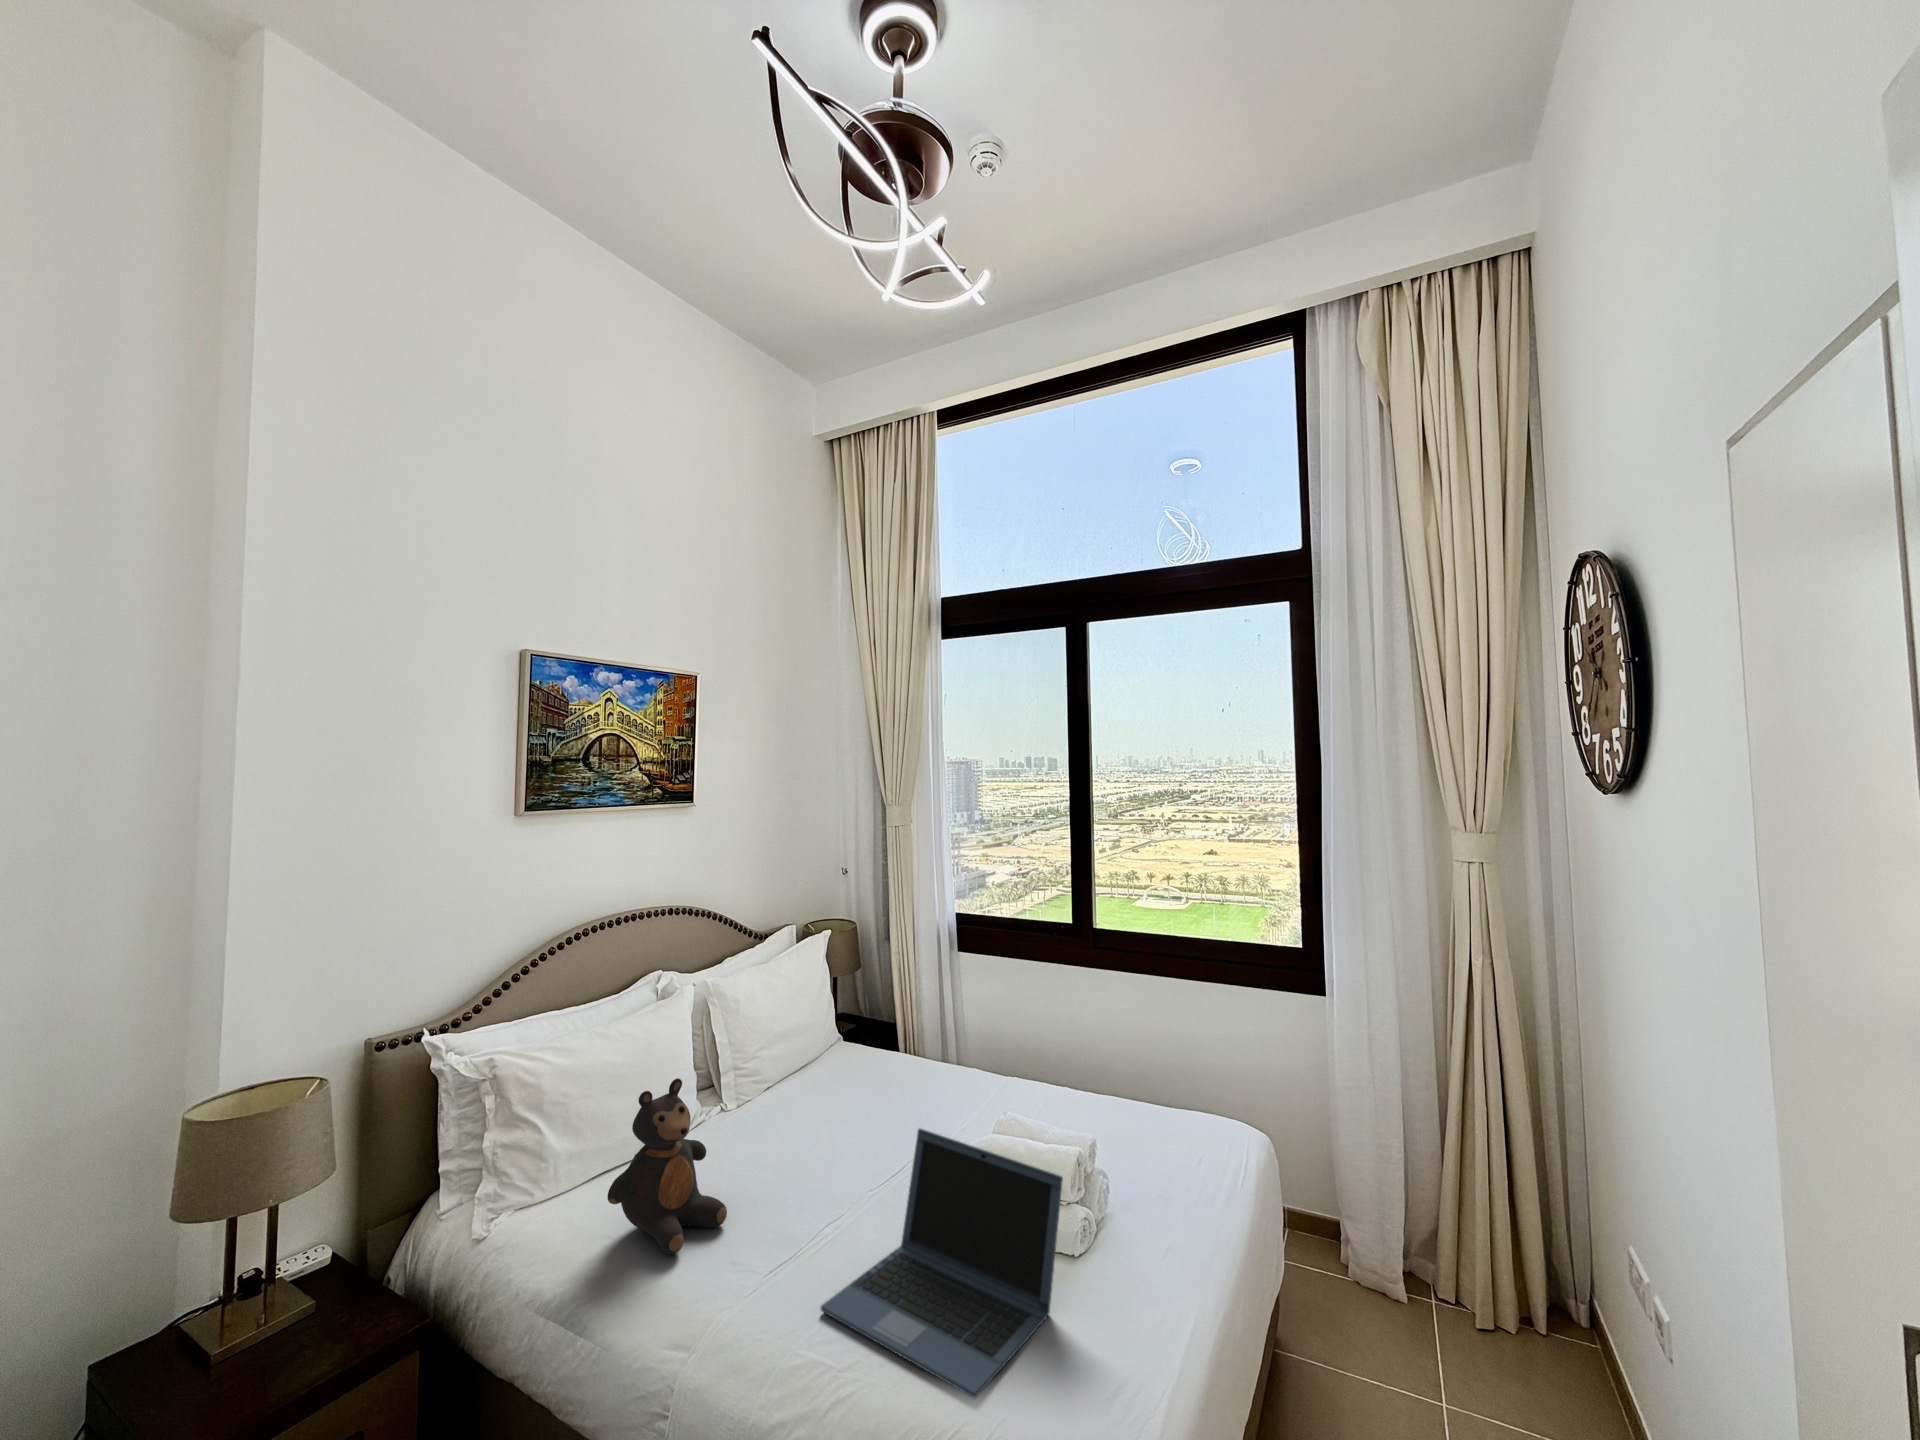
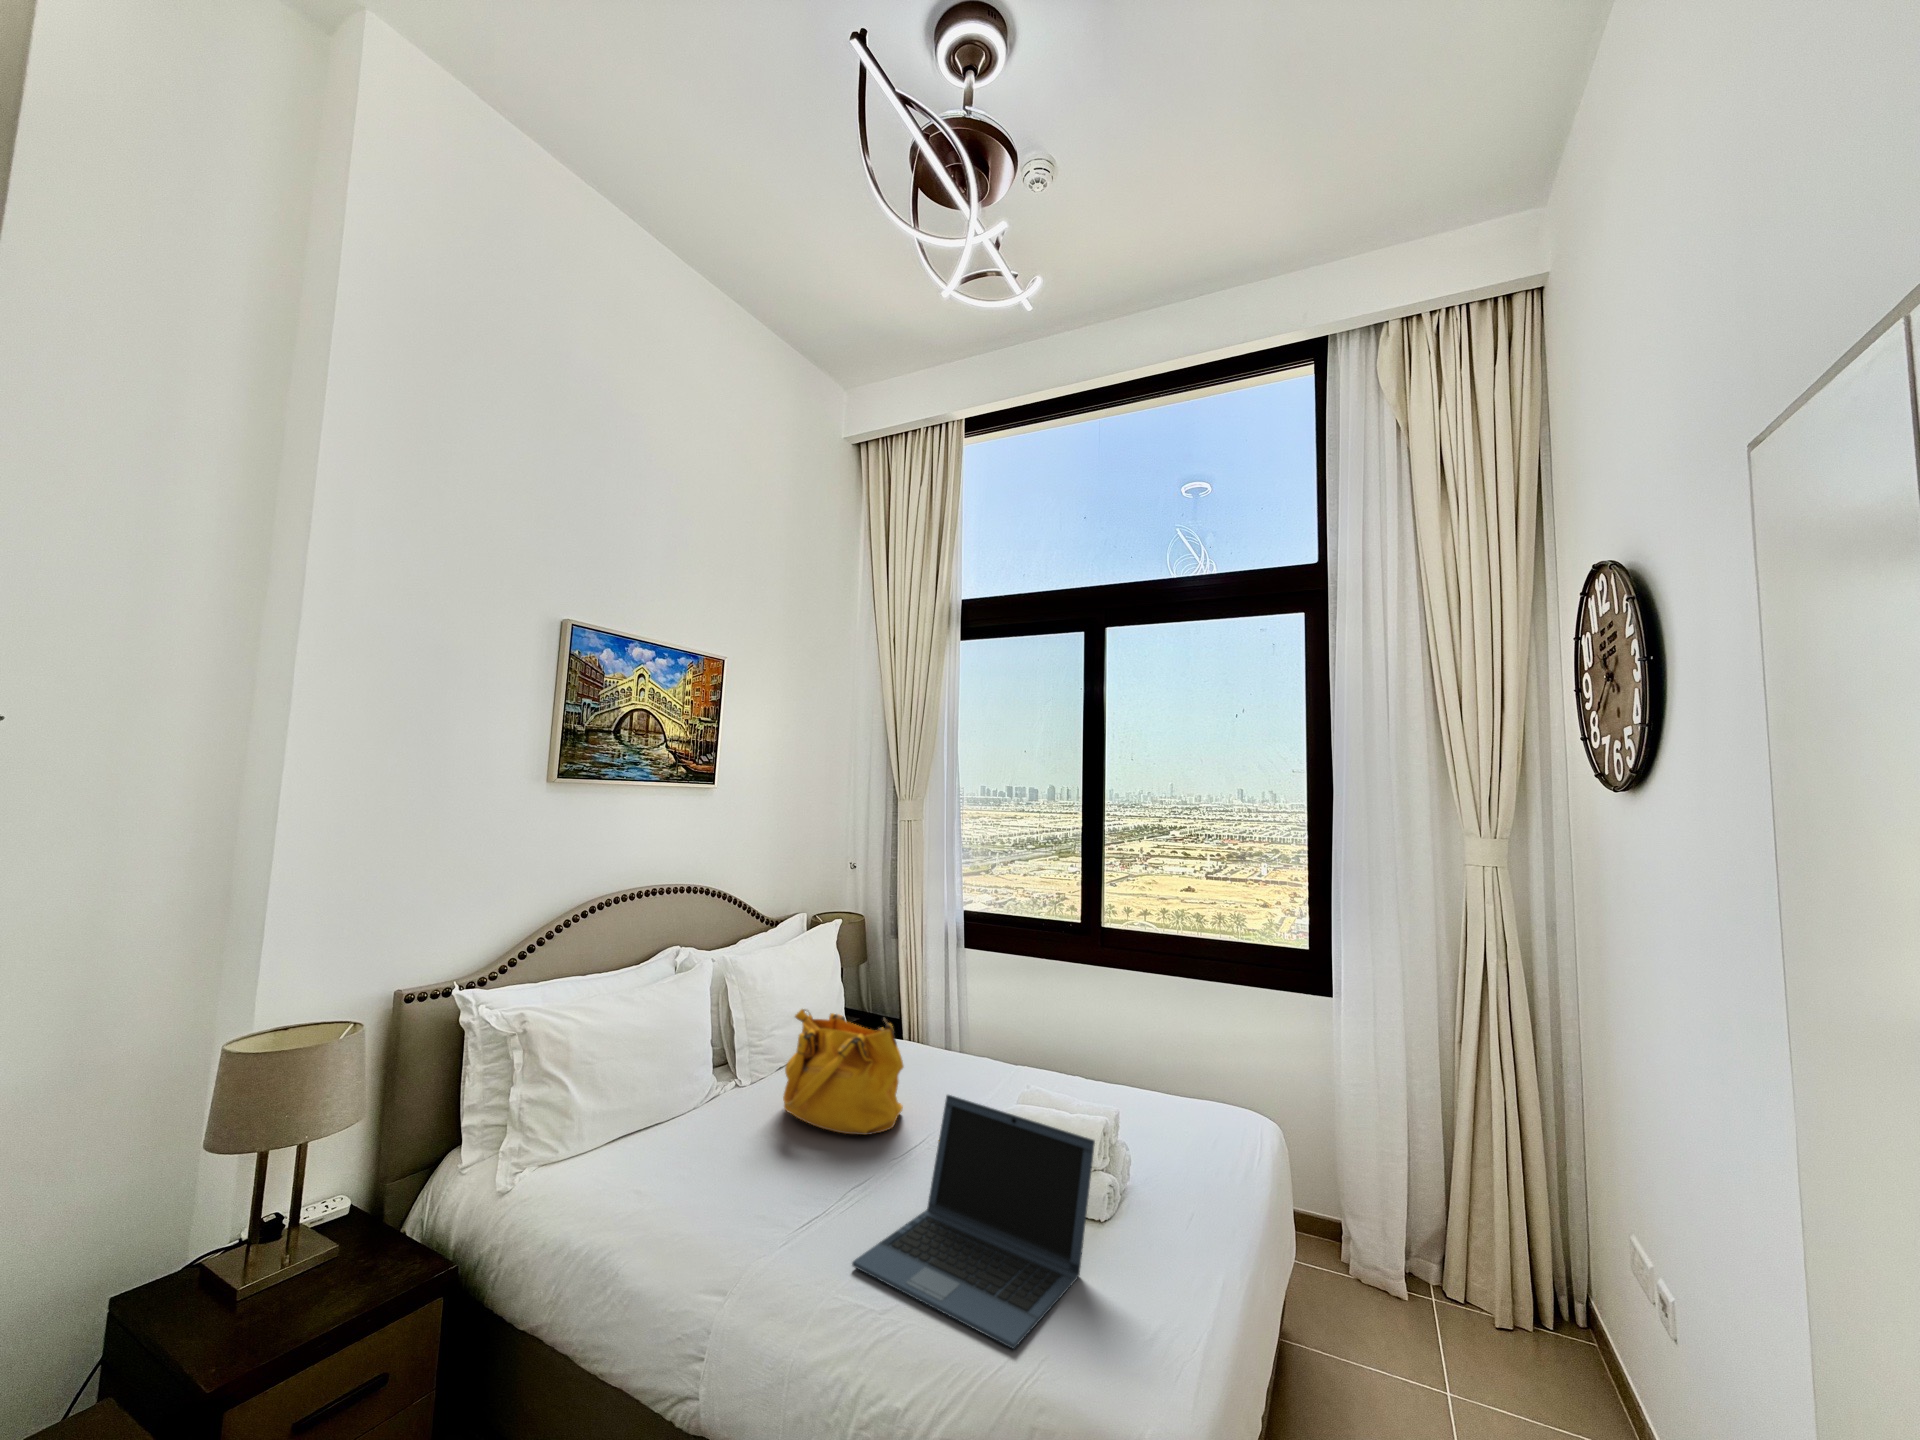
handbag: none [762,1035,886,1165] -> present [783,1009,904,1135]
teddy bear: present [608,1078,727,1254] -> none [636,1039,752,1211]

